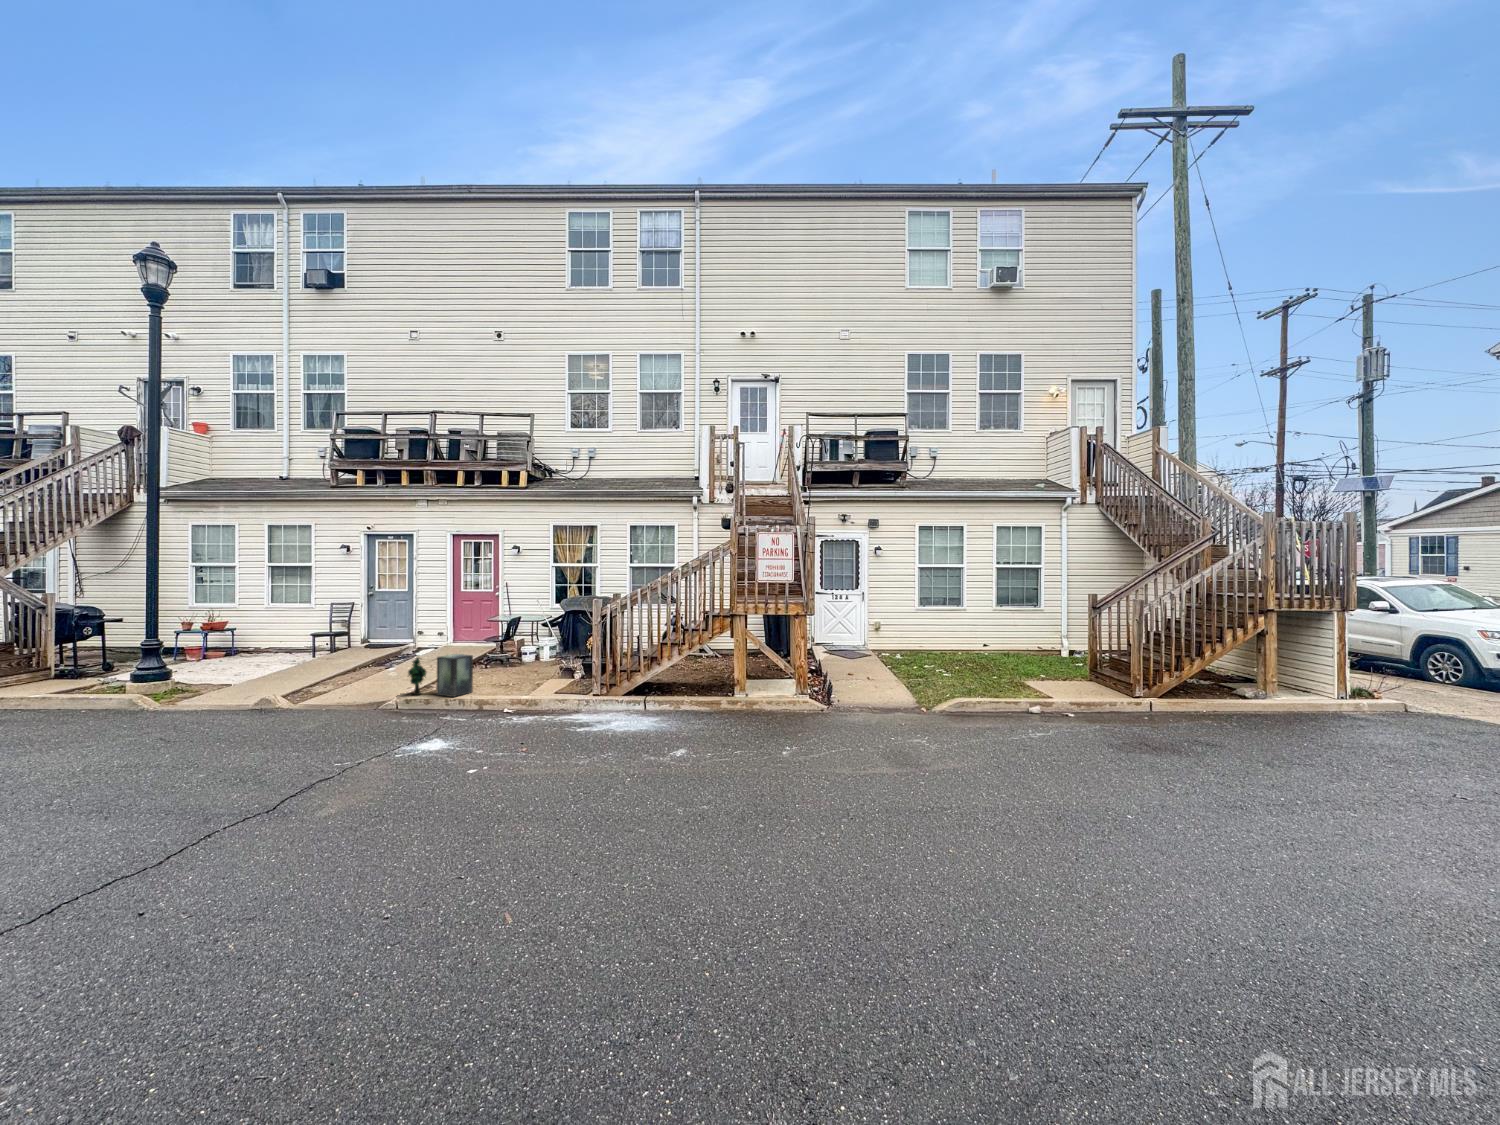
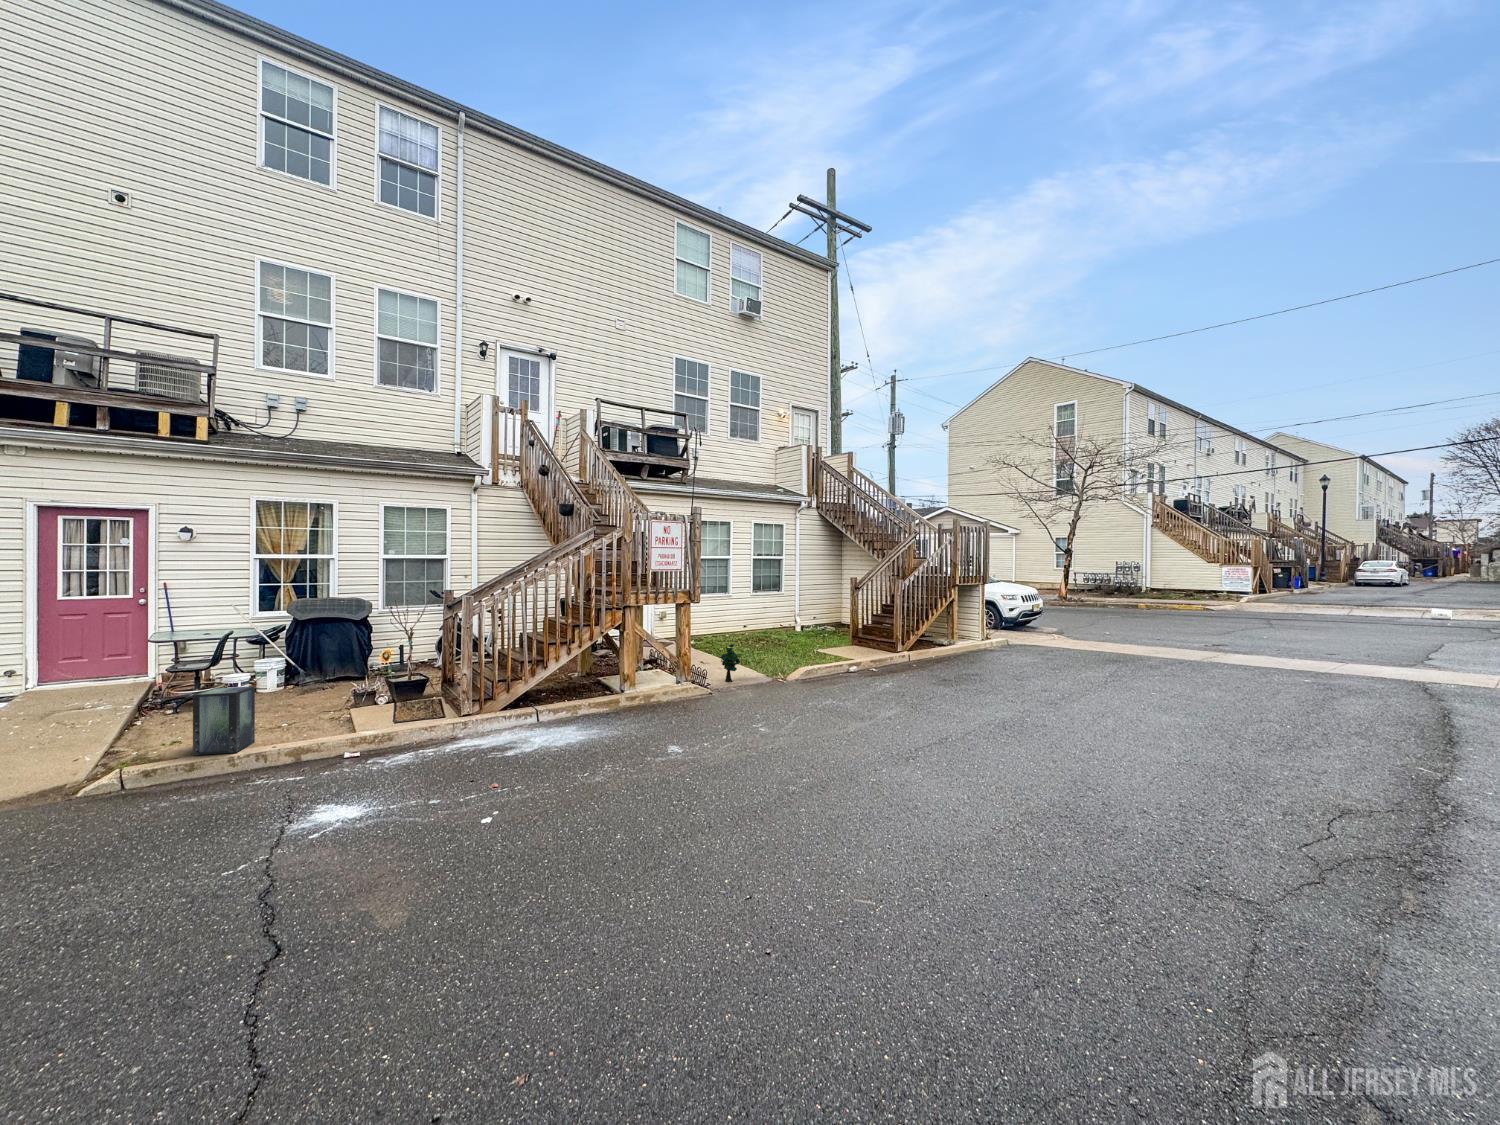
decorative plant: present [408,658,426,695] -> present [719,644,740,682]

